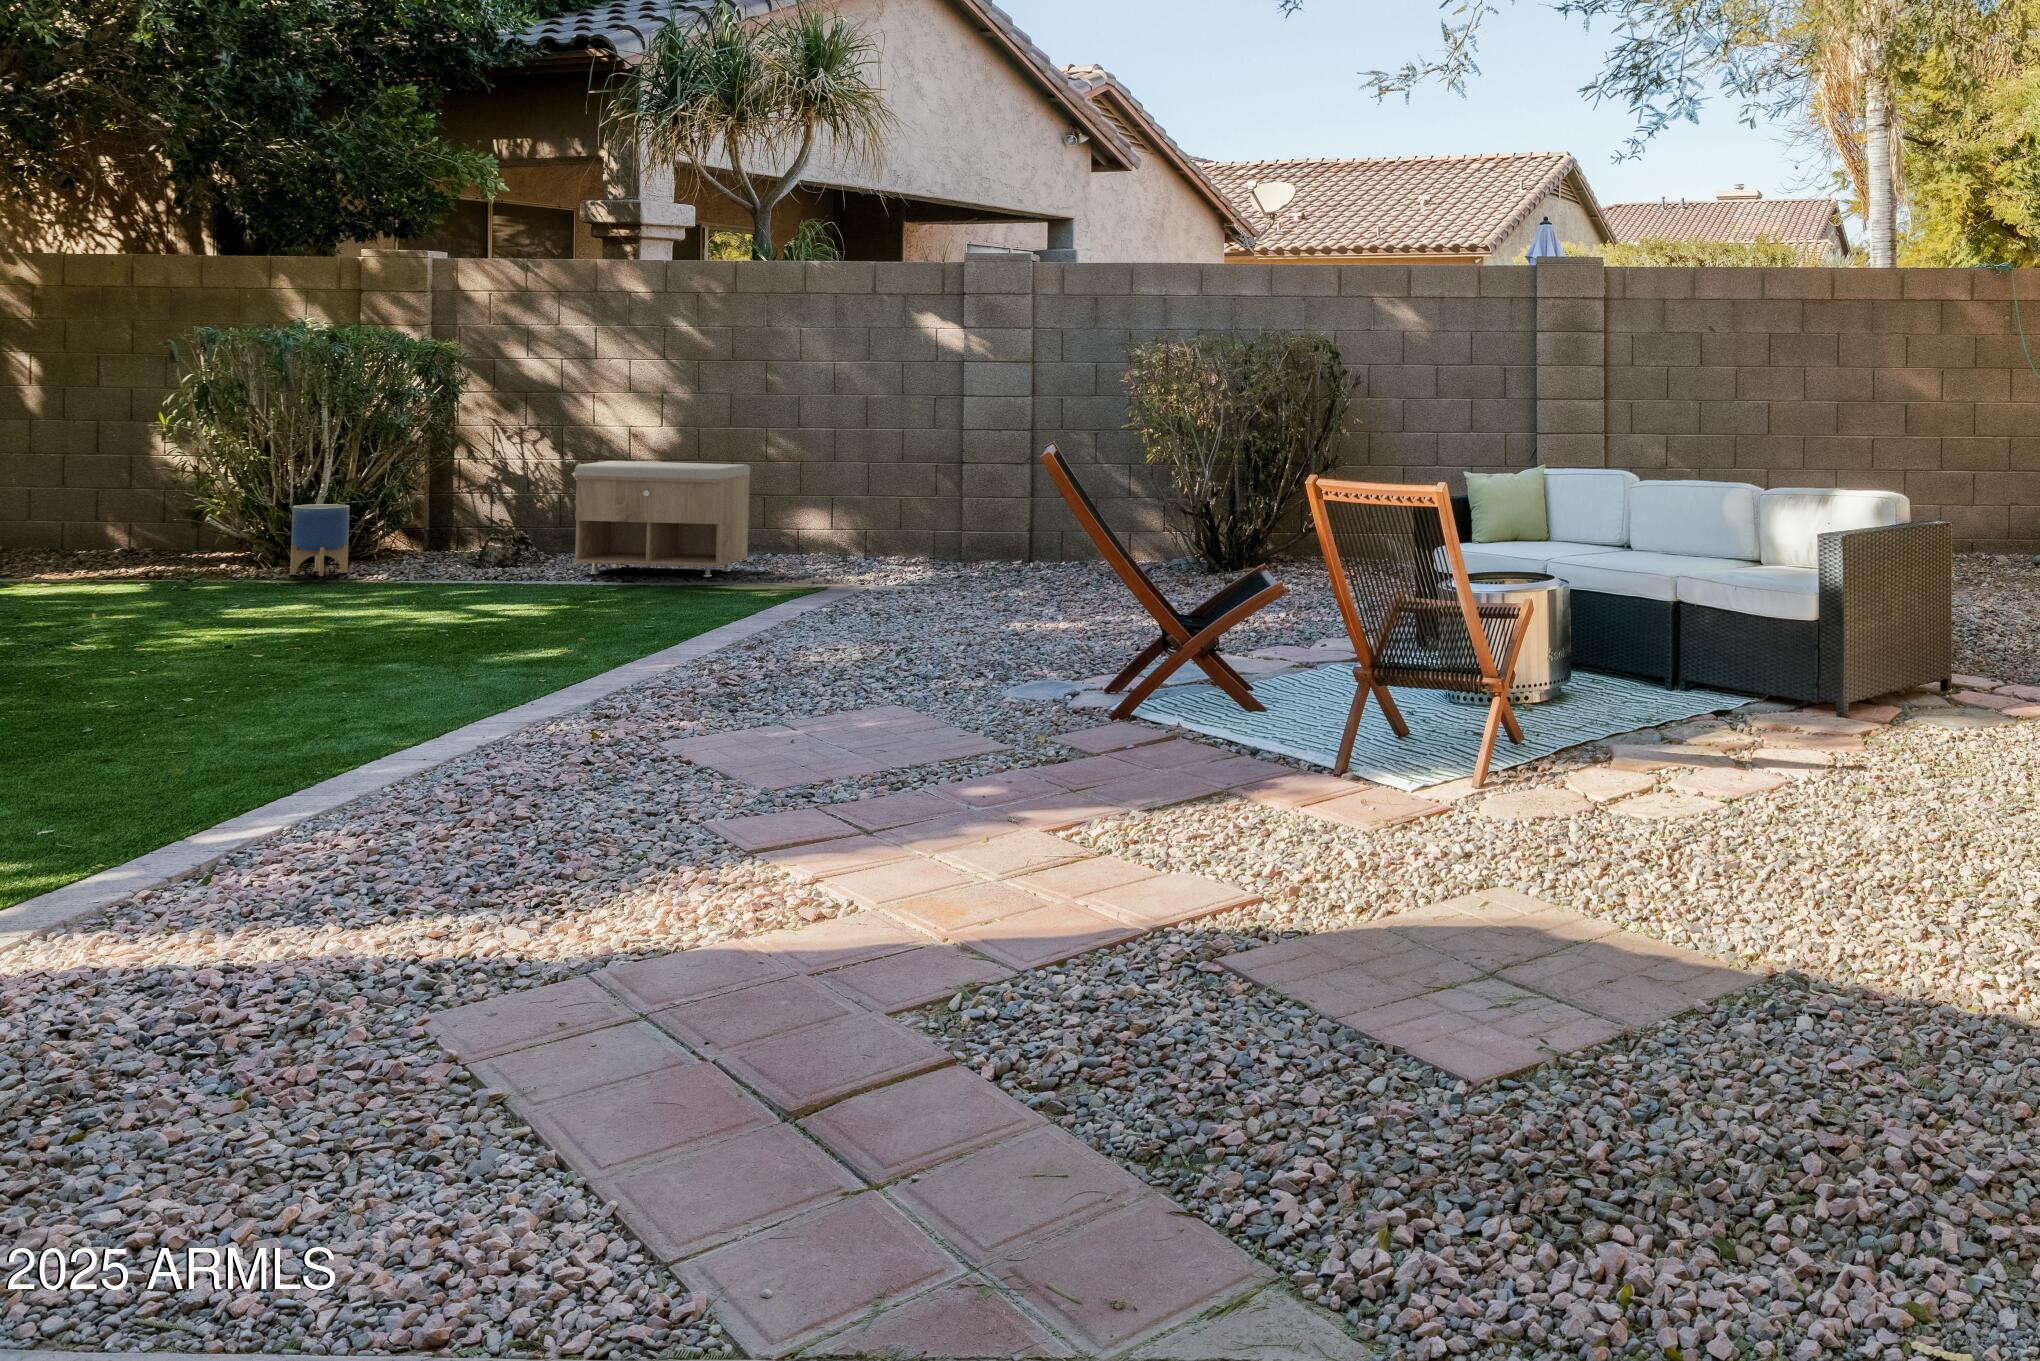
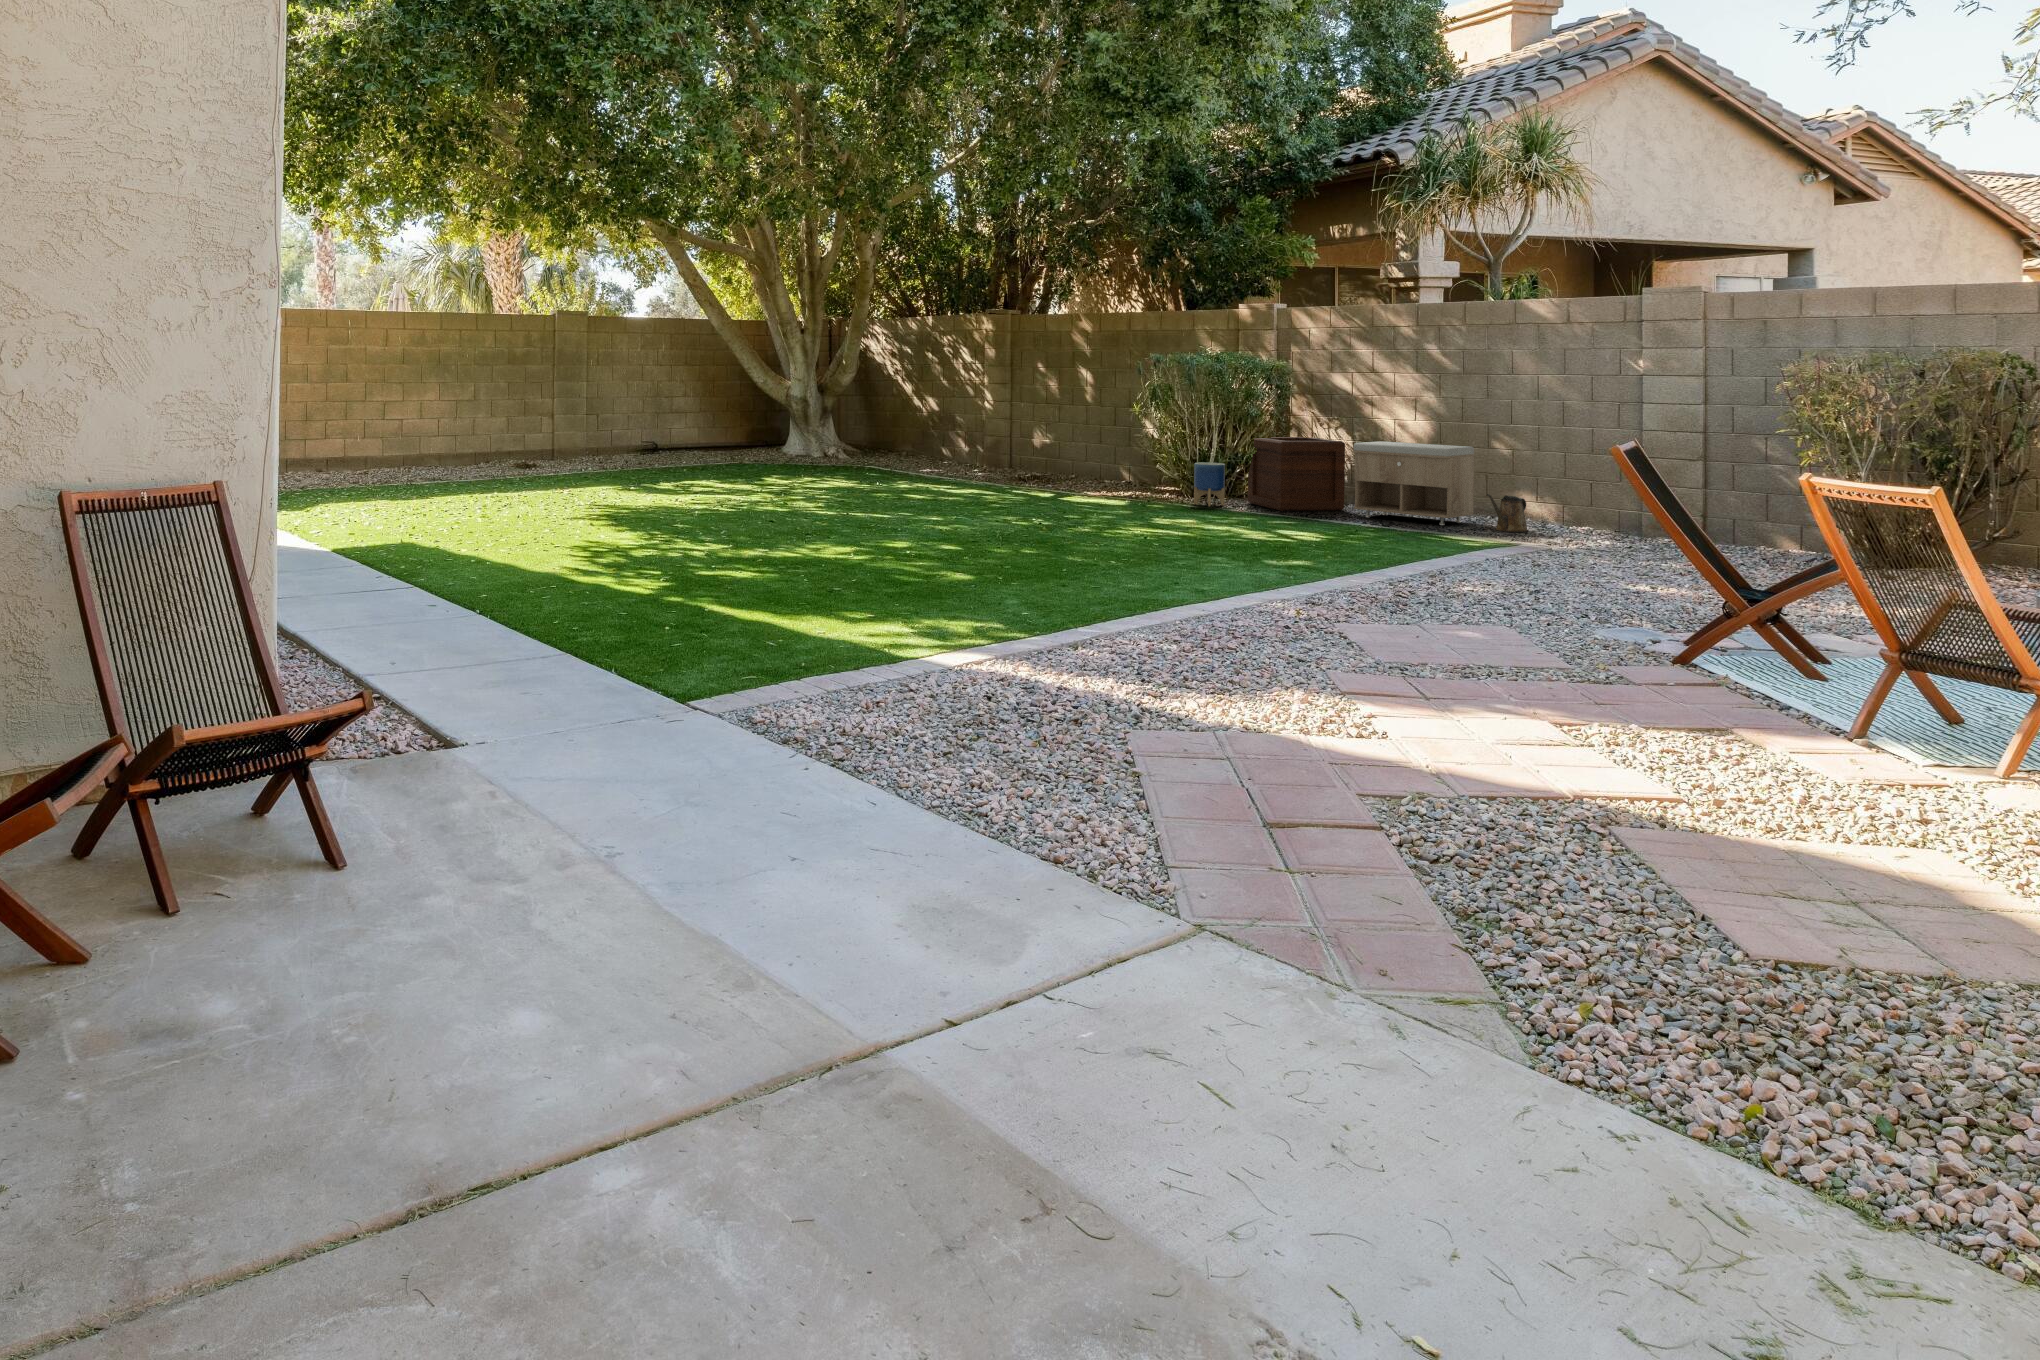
wooden crate: none [387,458,555,574] -> present [1248,437,1345,511]
watering can: none [775,529,825,579] -> present [1487,494,1528,532]

